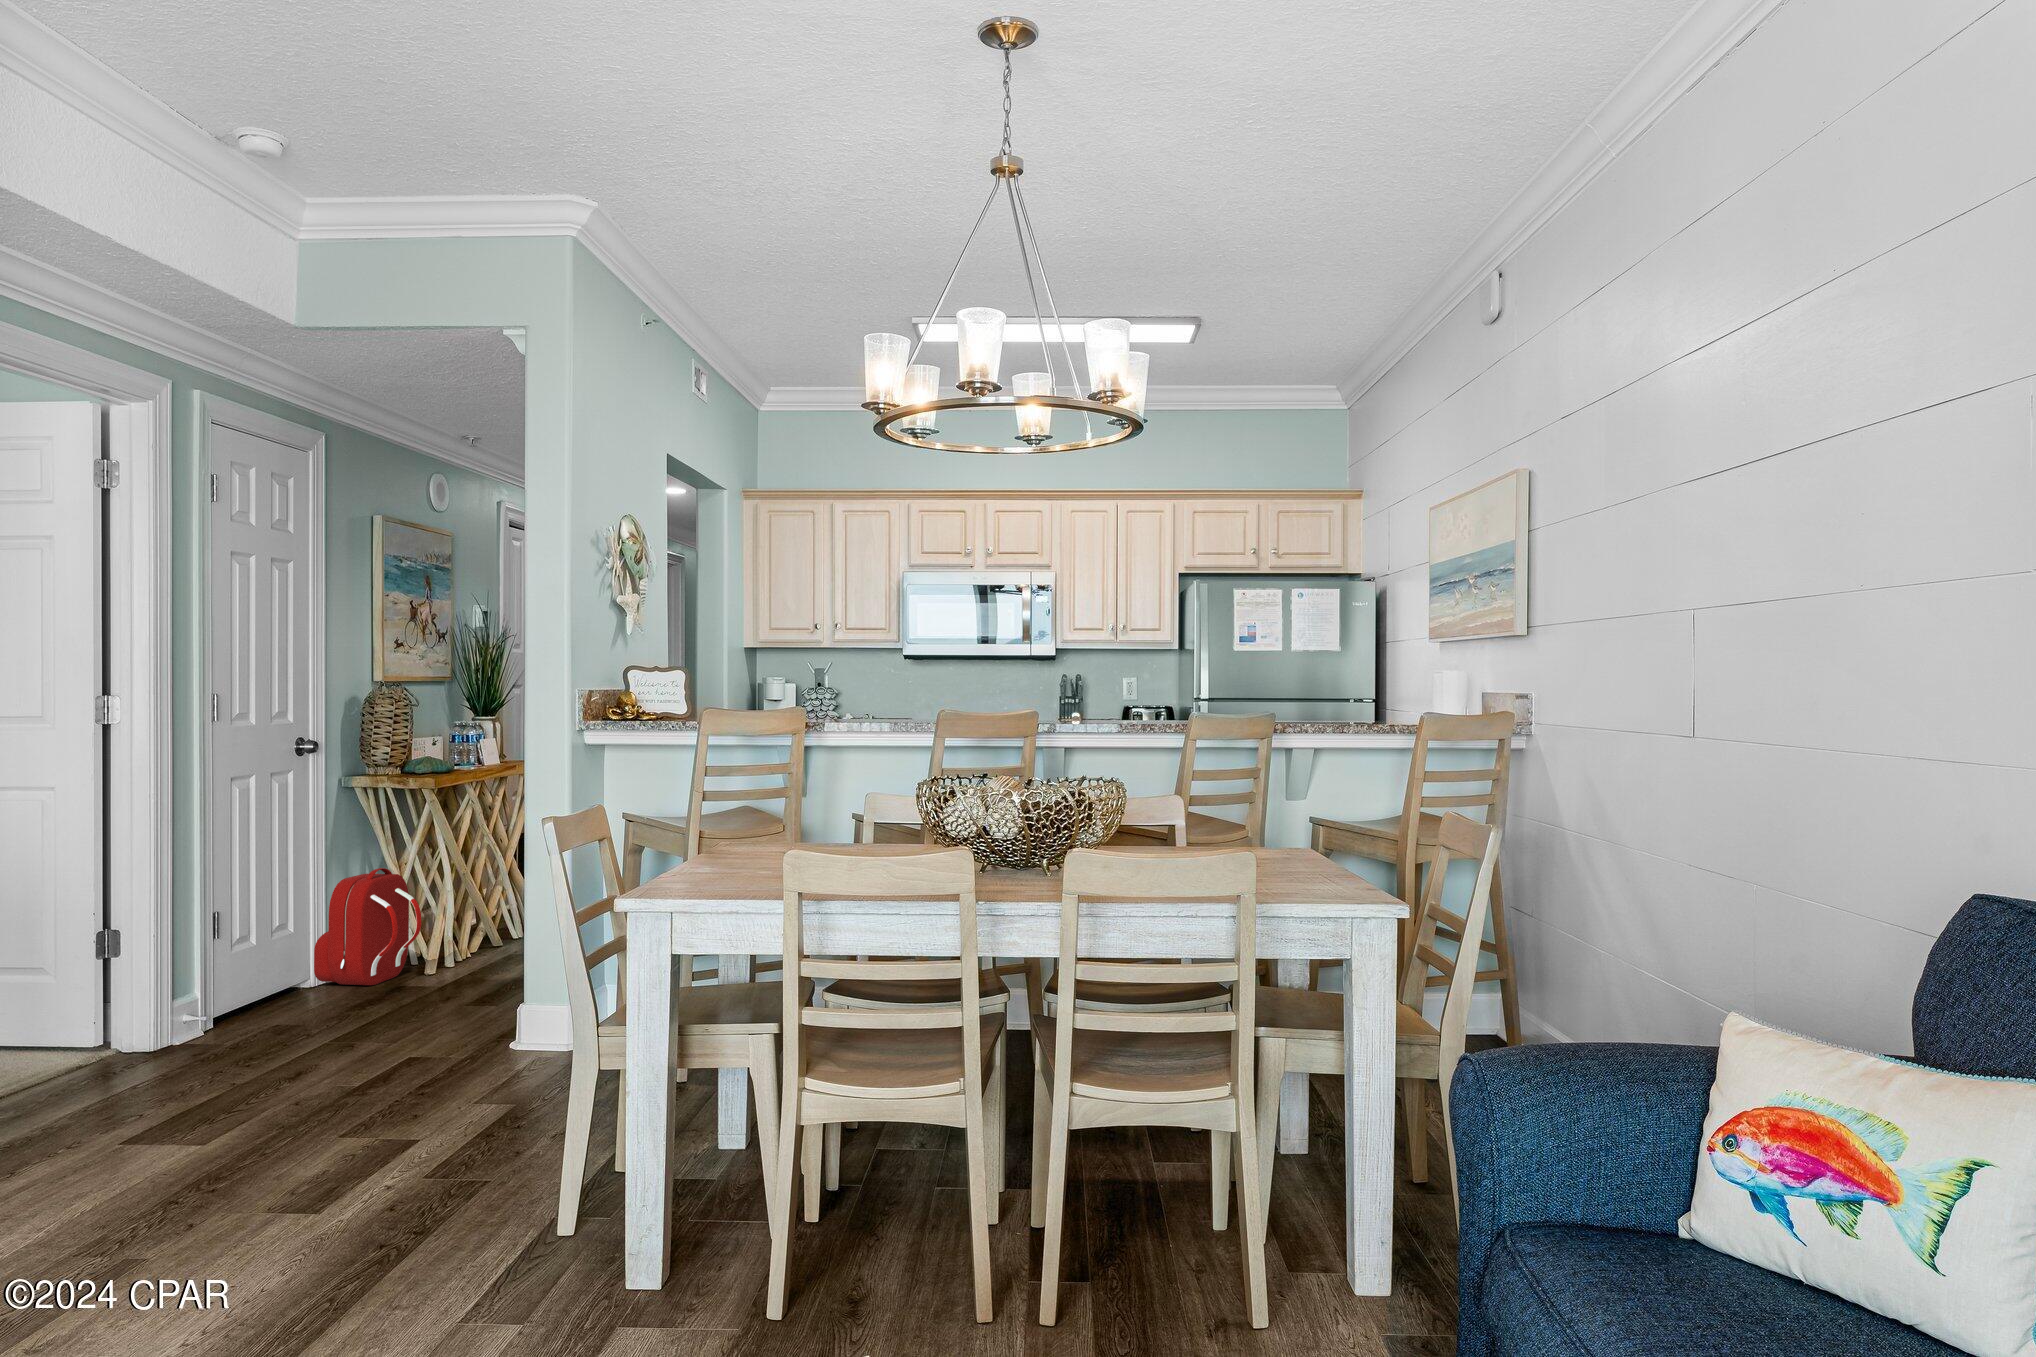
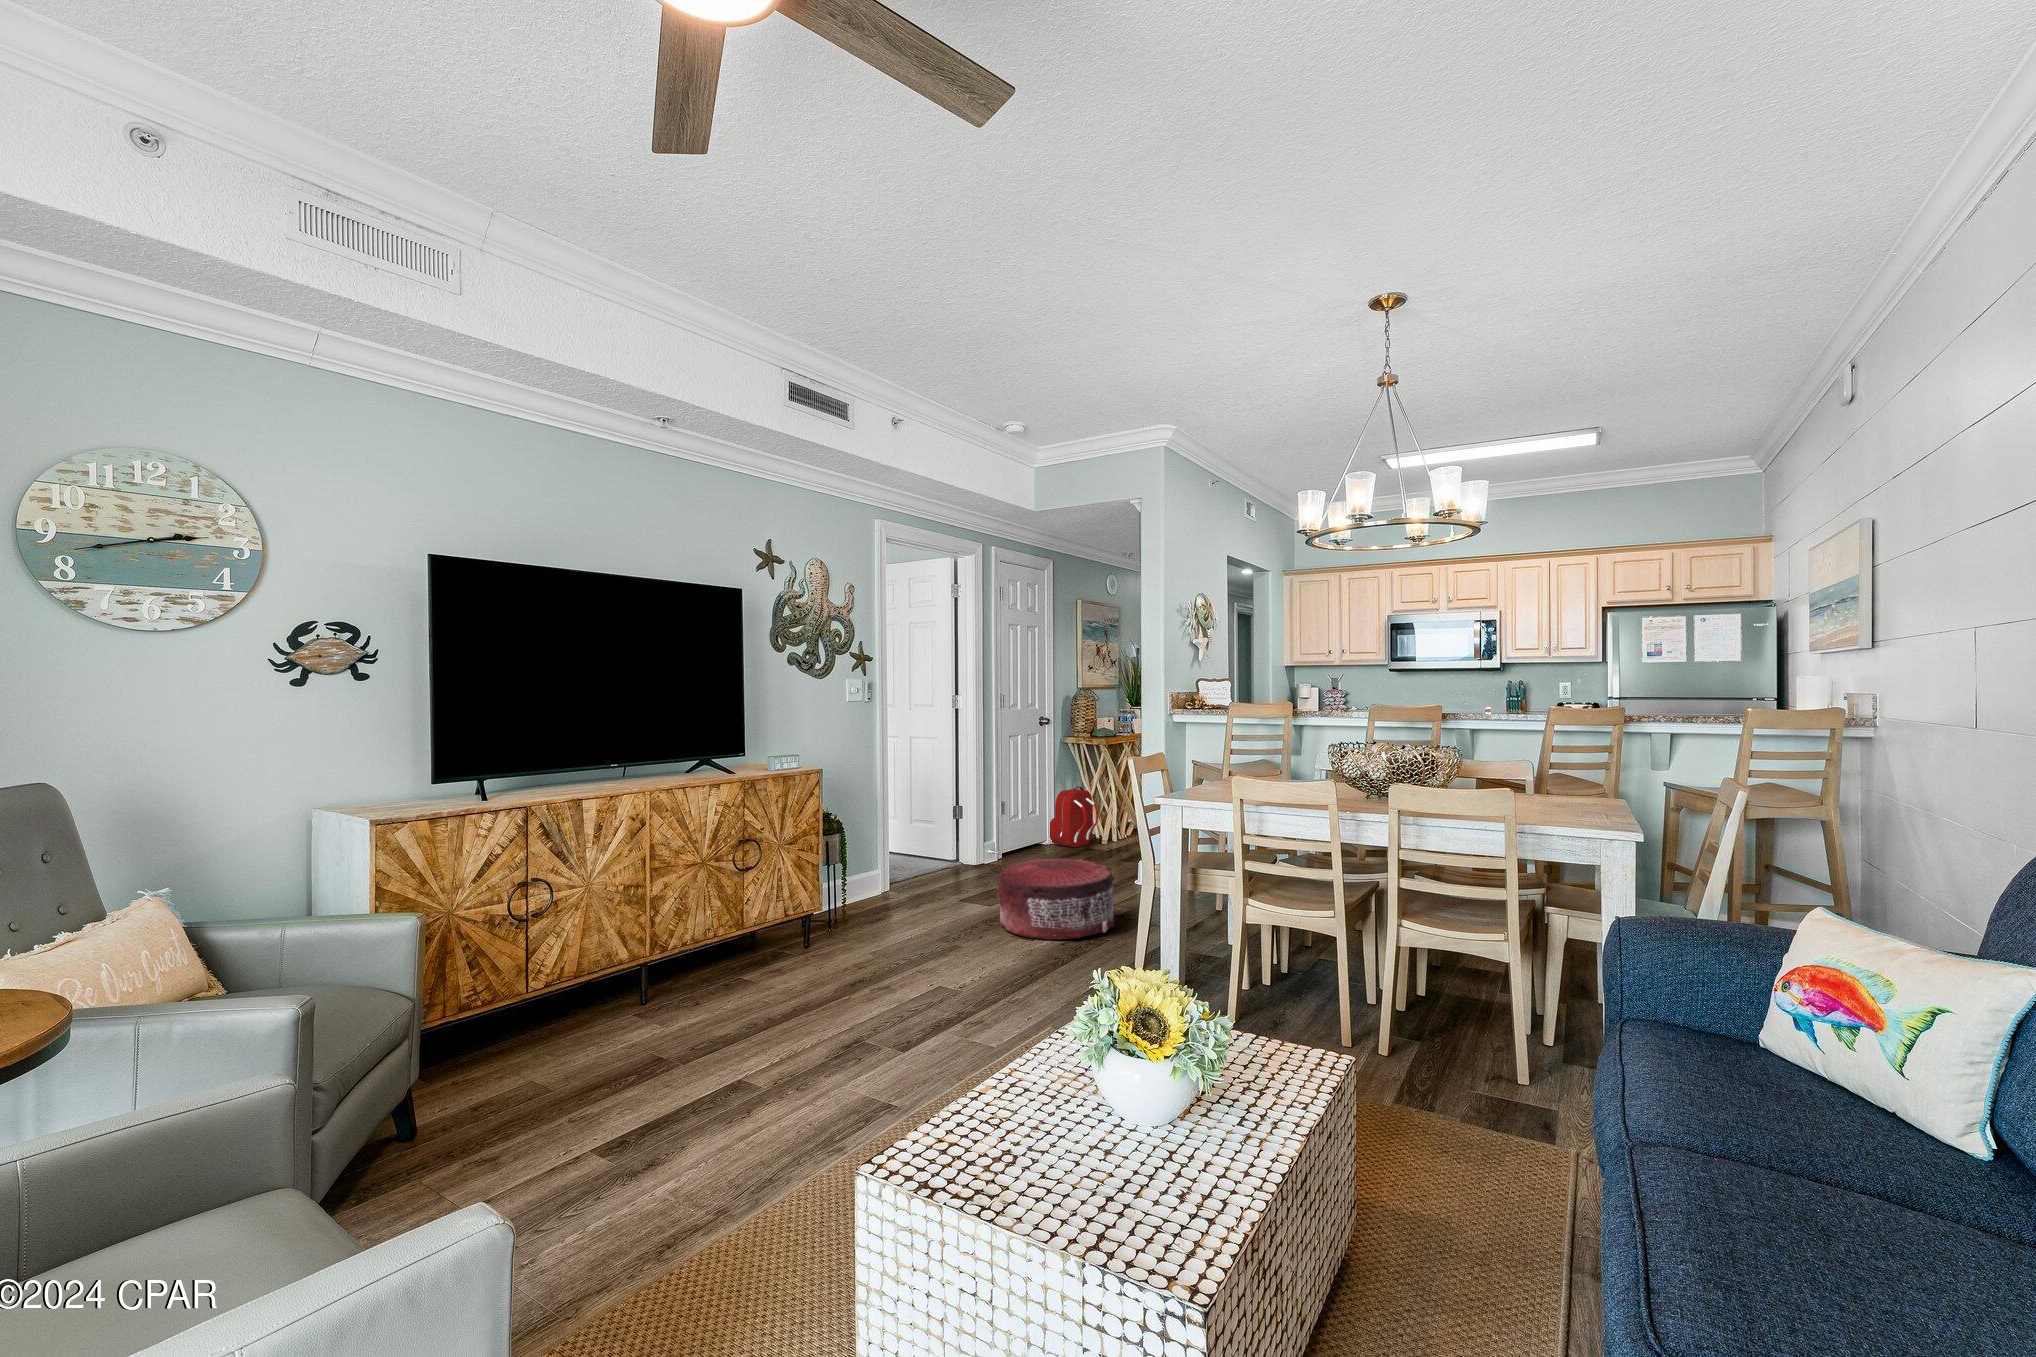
pouf: none [210,1025,500,1226] -> present [996,858,1118,939]

